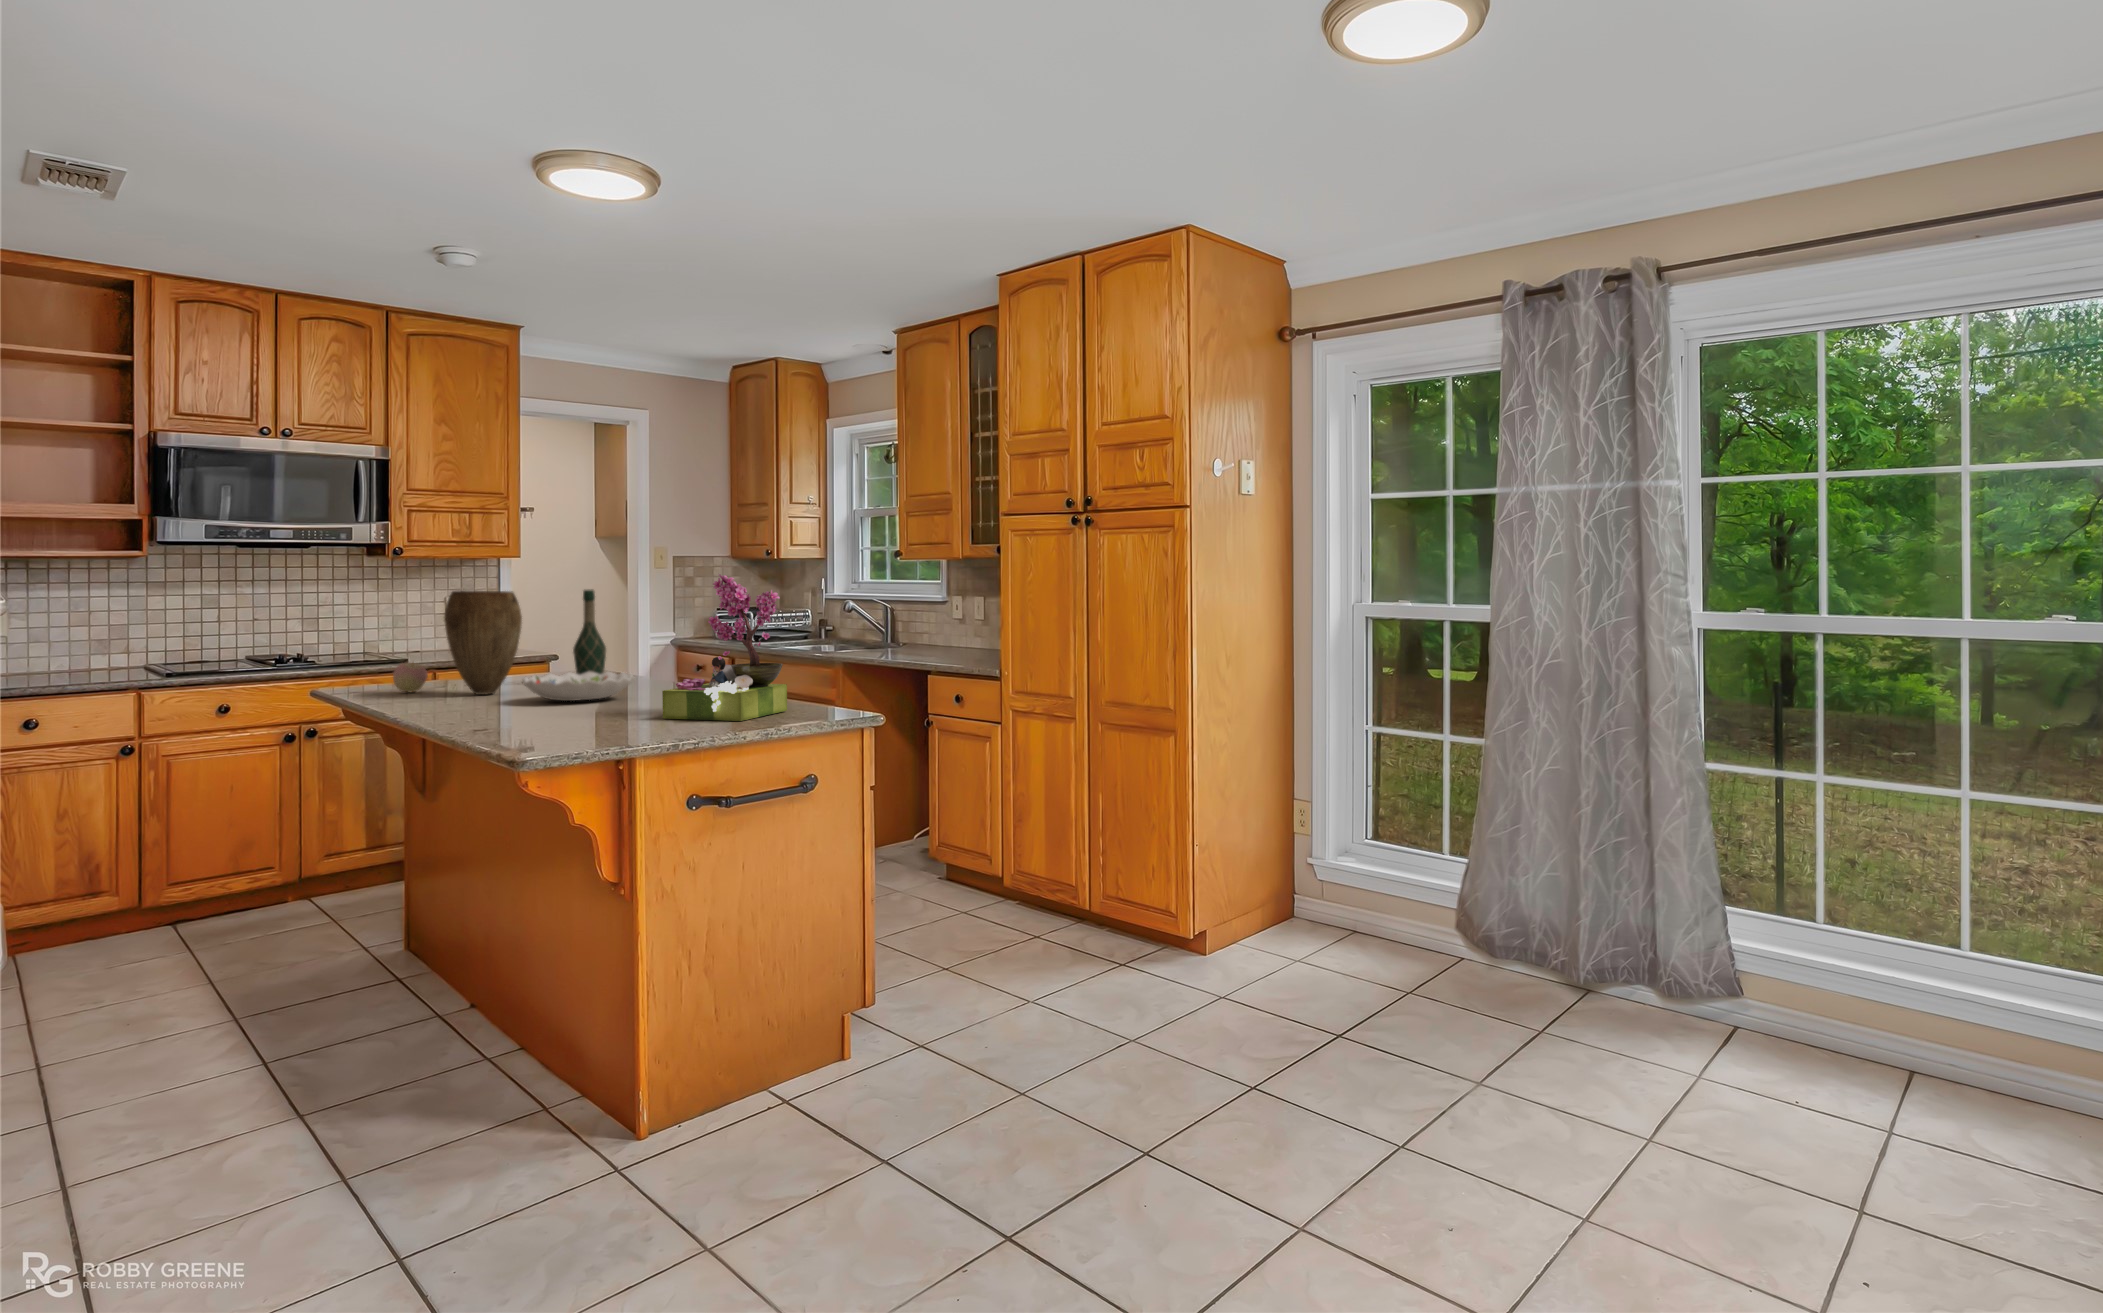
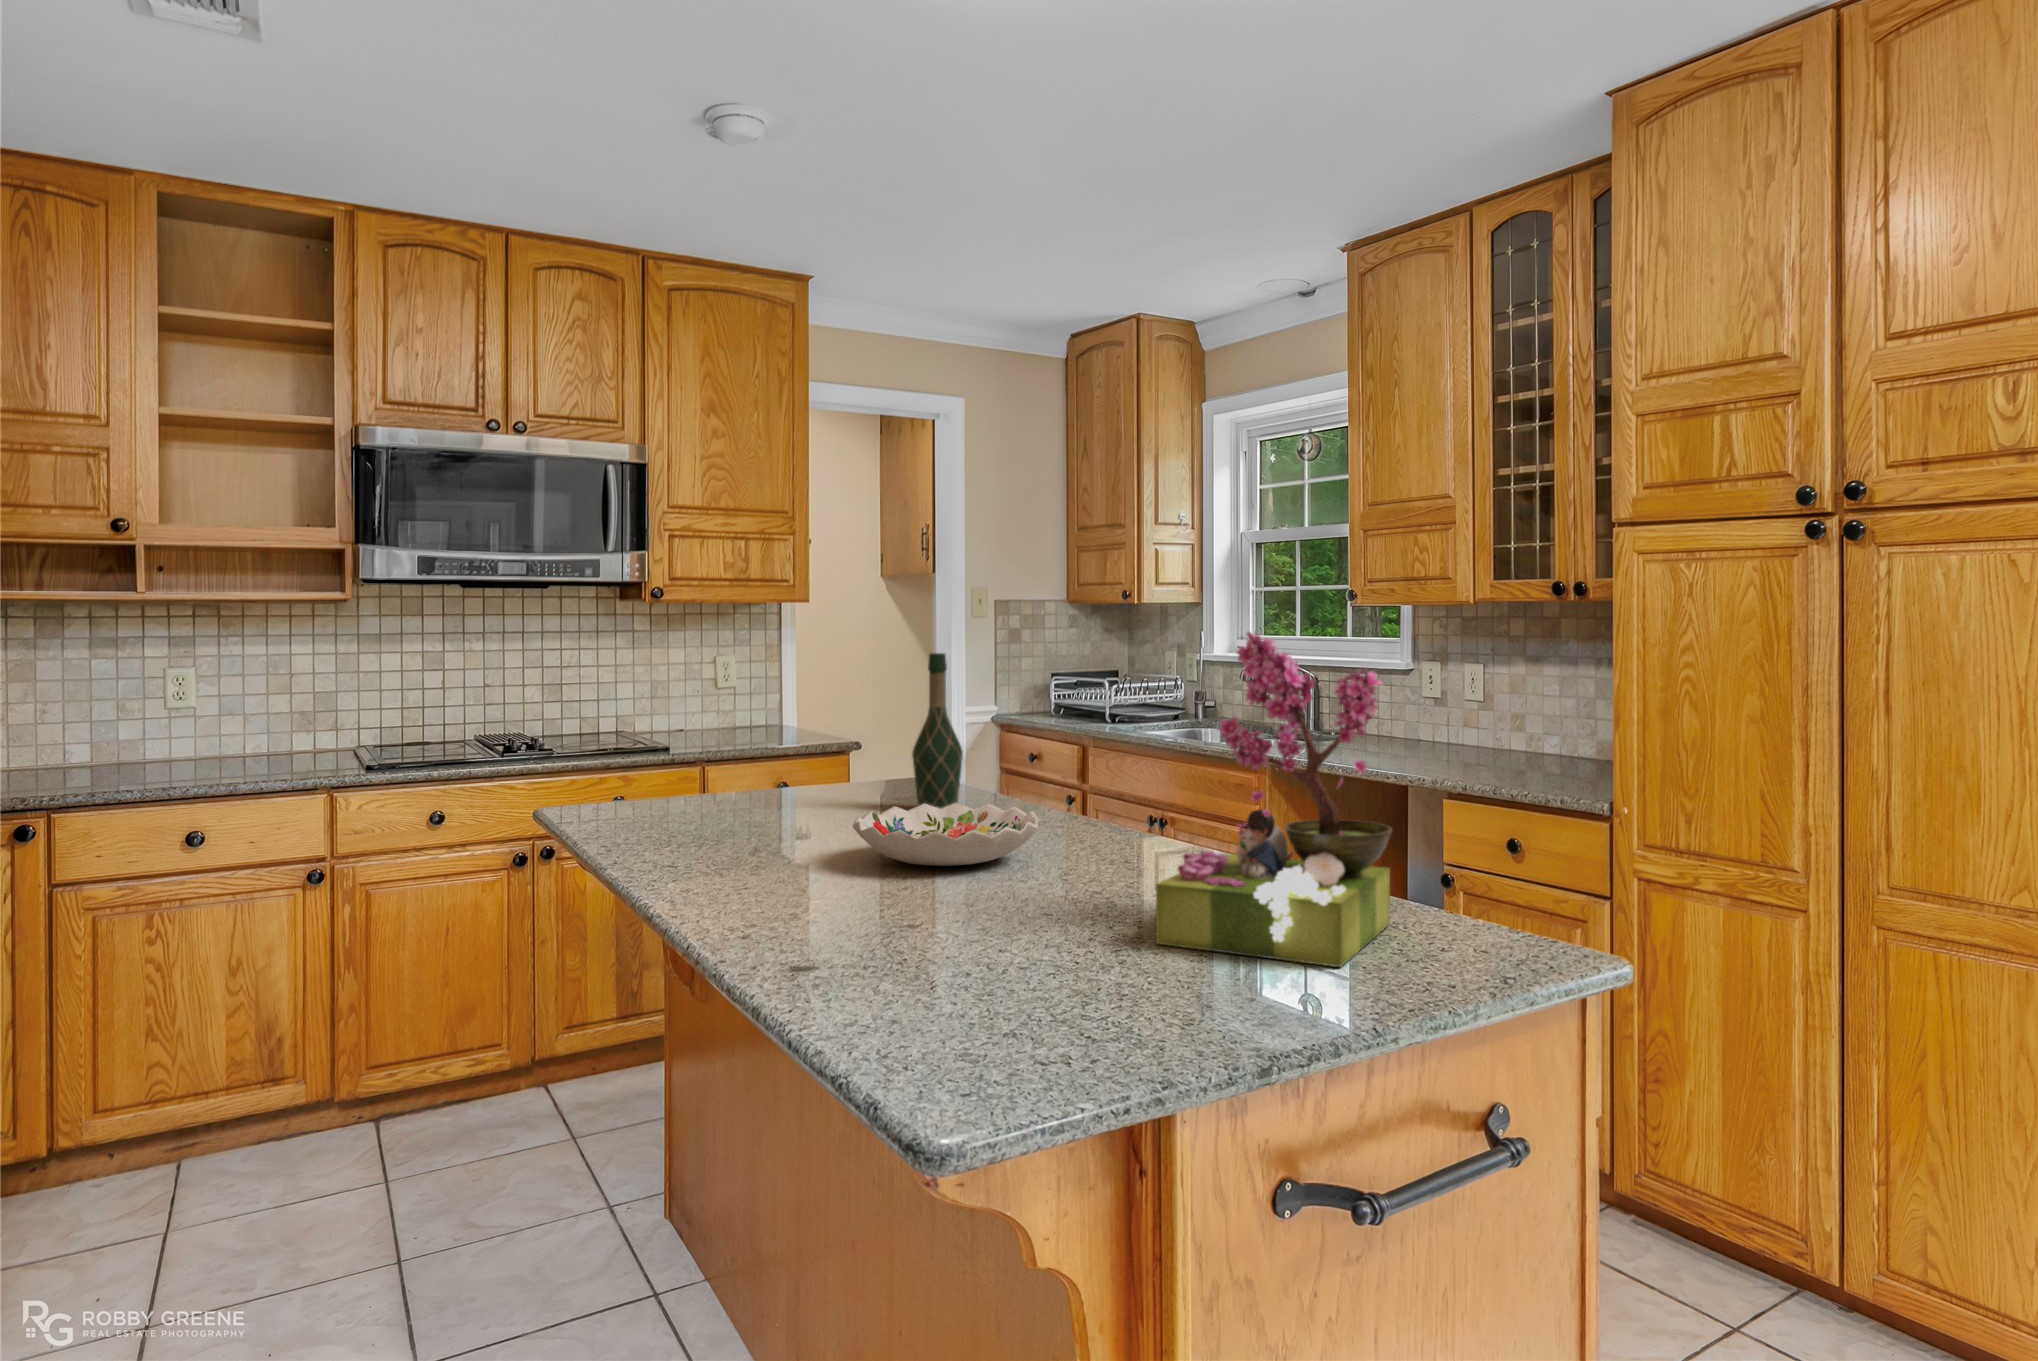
vase: present [444,590,522,695] -> none [725,656,844,836]
apple: present [393,662,428,692] -> none [646,769,697,825]

